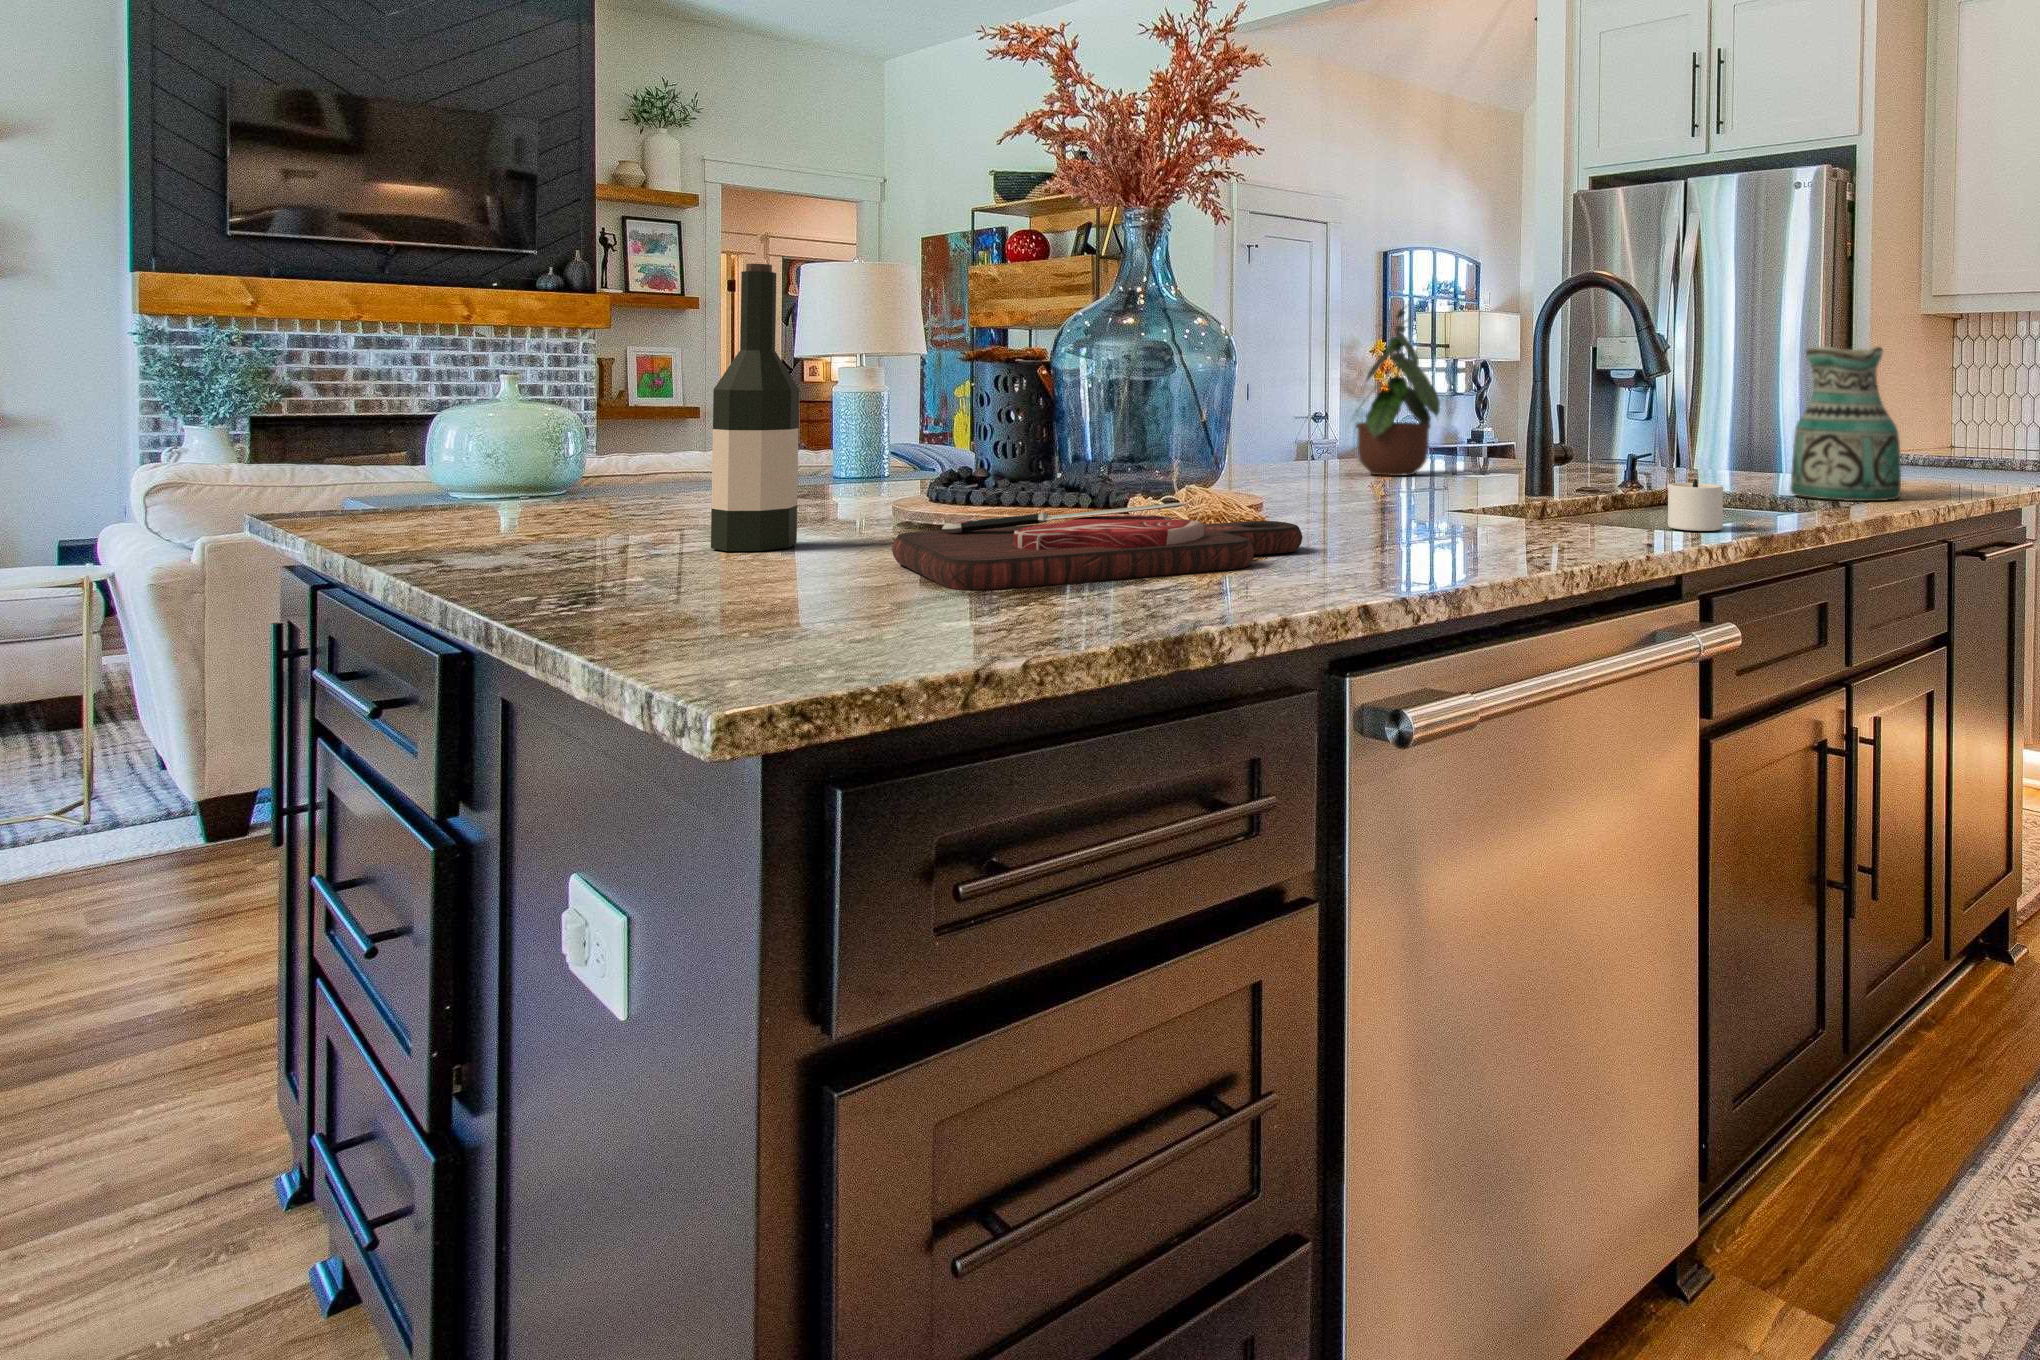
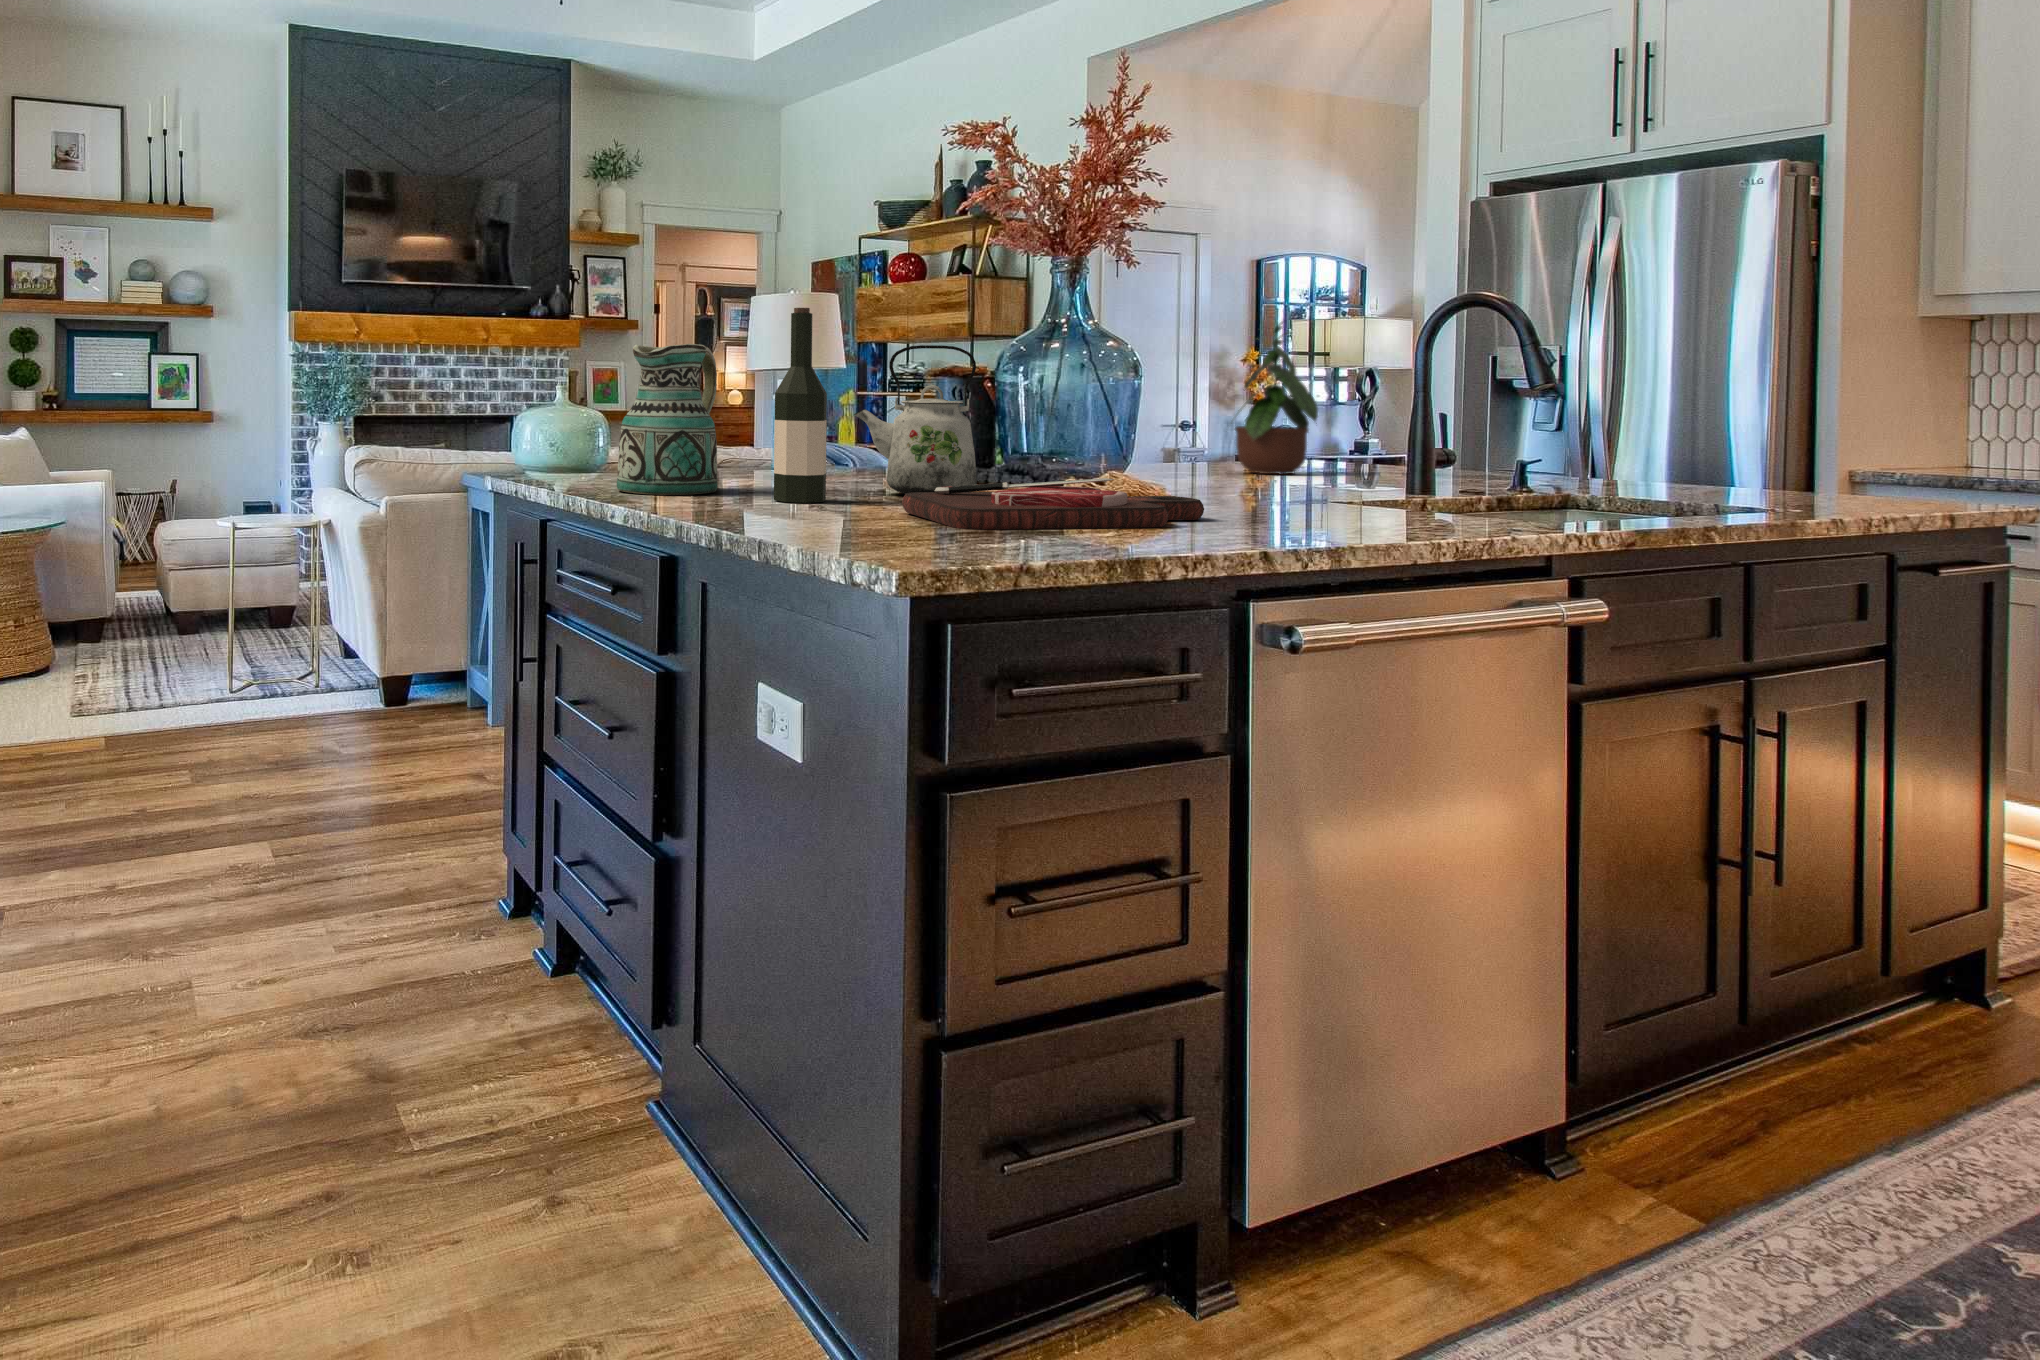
kettle: none [858,323,1029,529] -> present [854,345,977,494]
ceramic pitcher: present [1790,347,1901,501] -> present [617,344,718,495]
candle: present [1668,479,1723,531] -> none [1548,477,1622,523]

